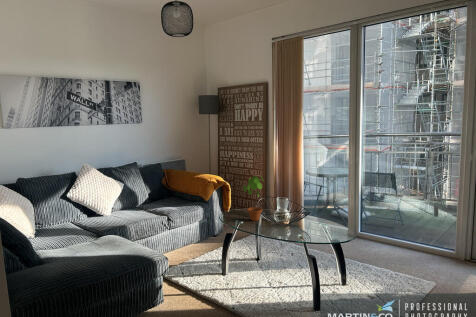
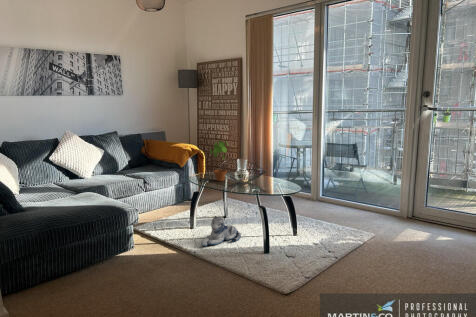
plush toy: none [239,264,282,301] -> present [201,216,241,246]

